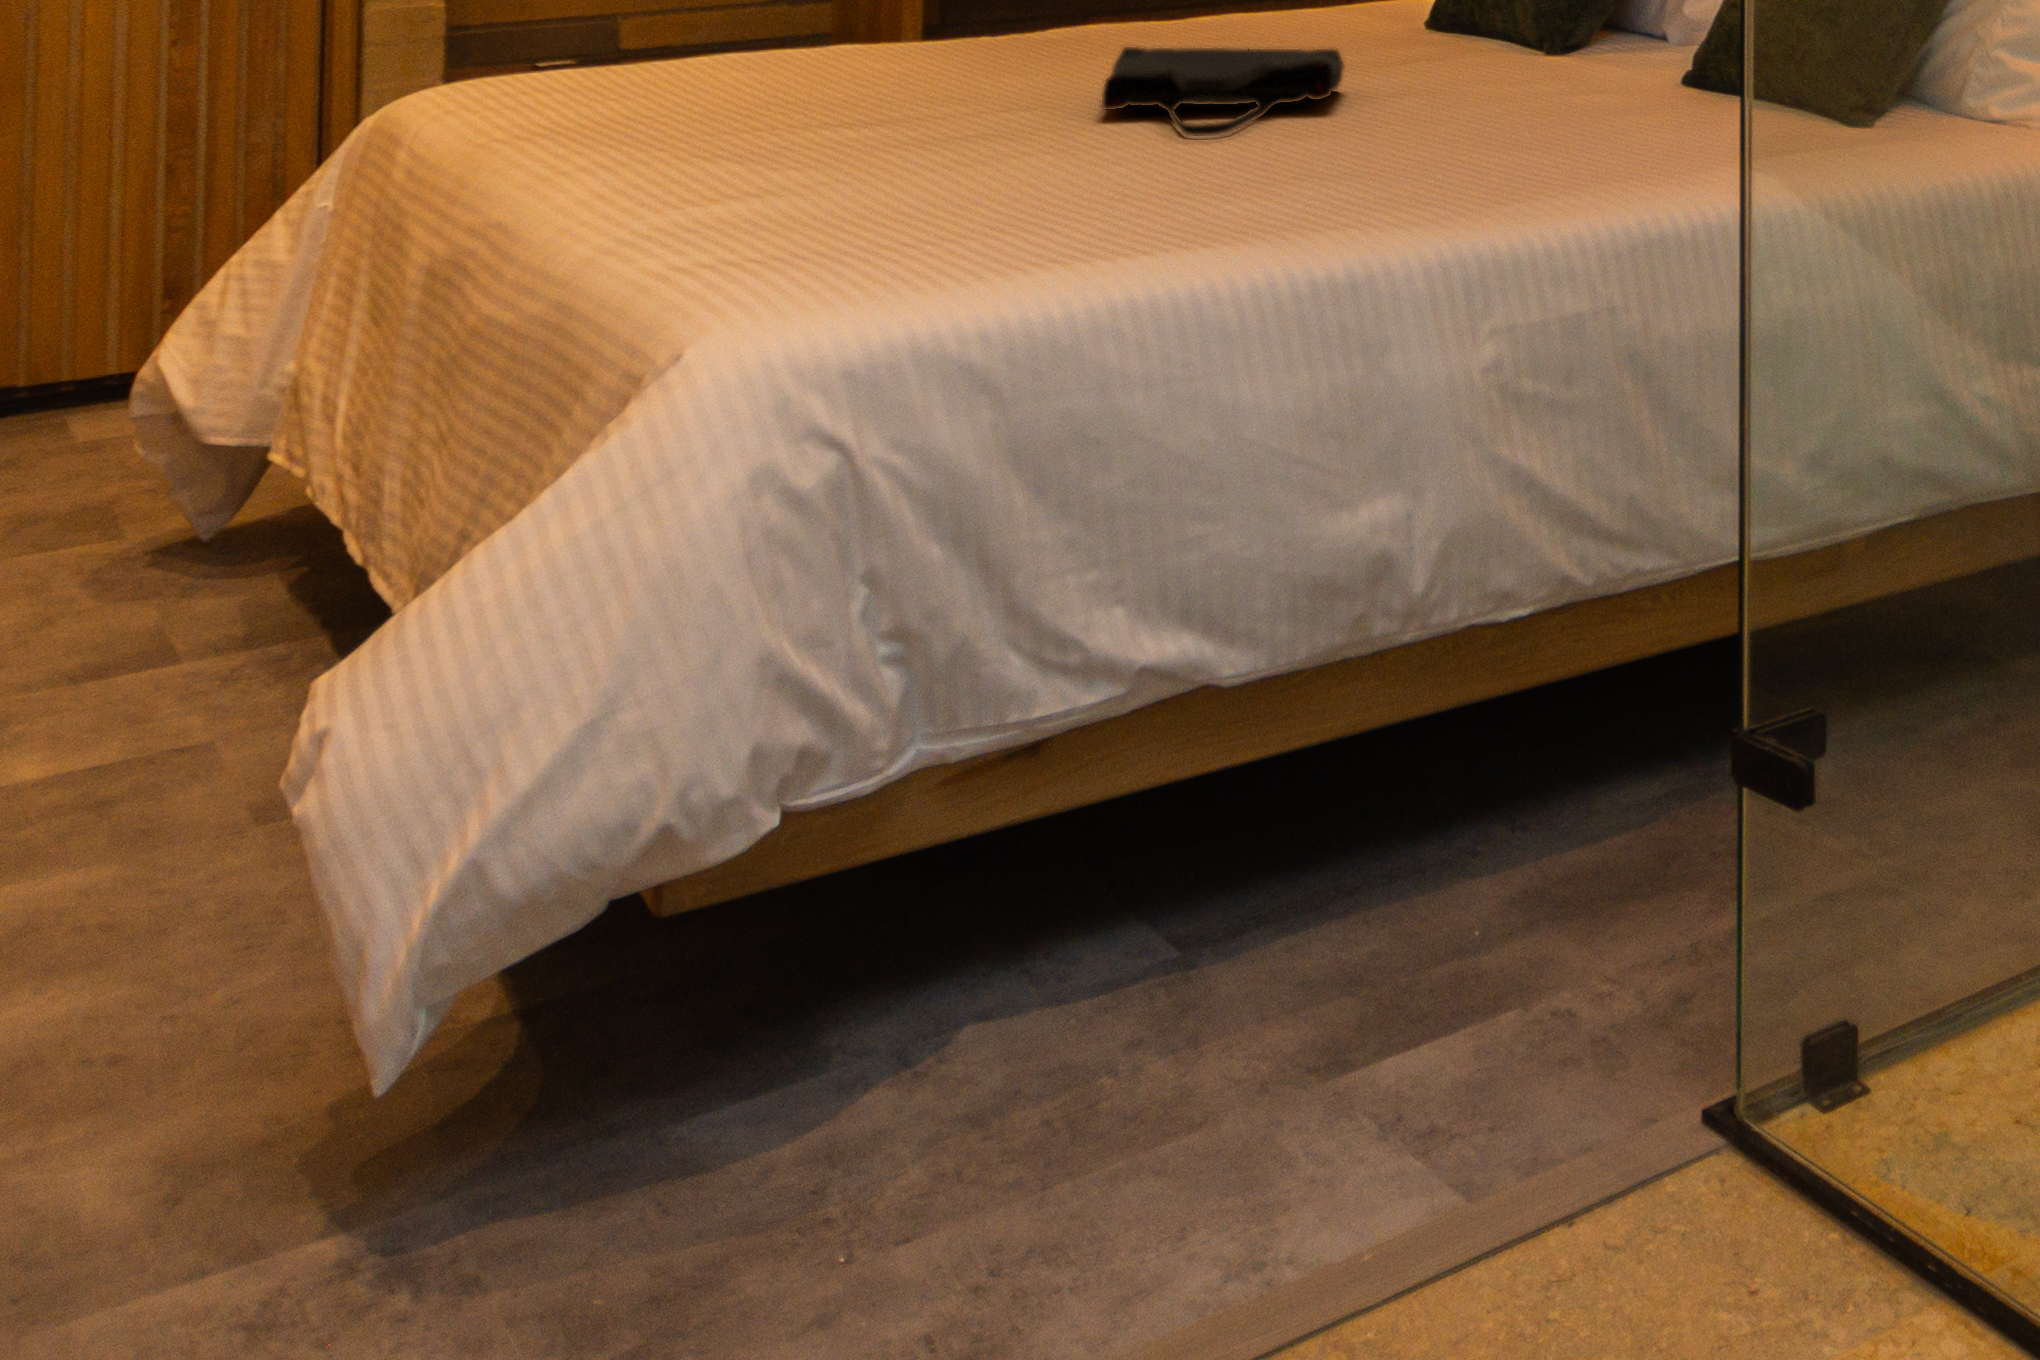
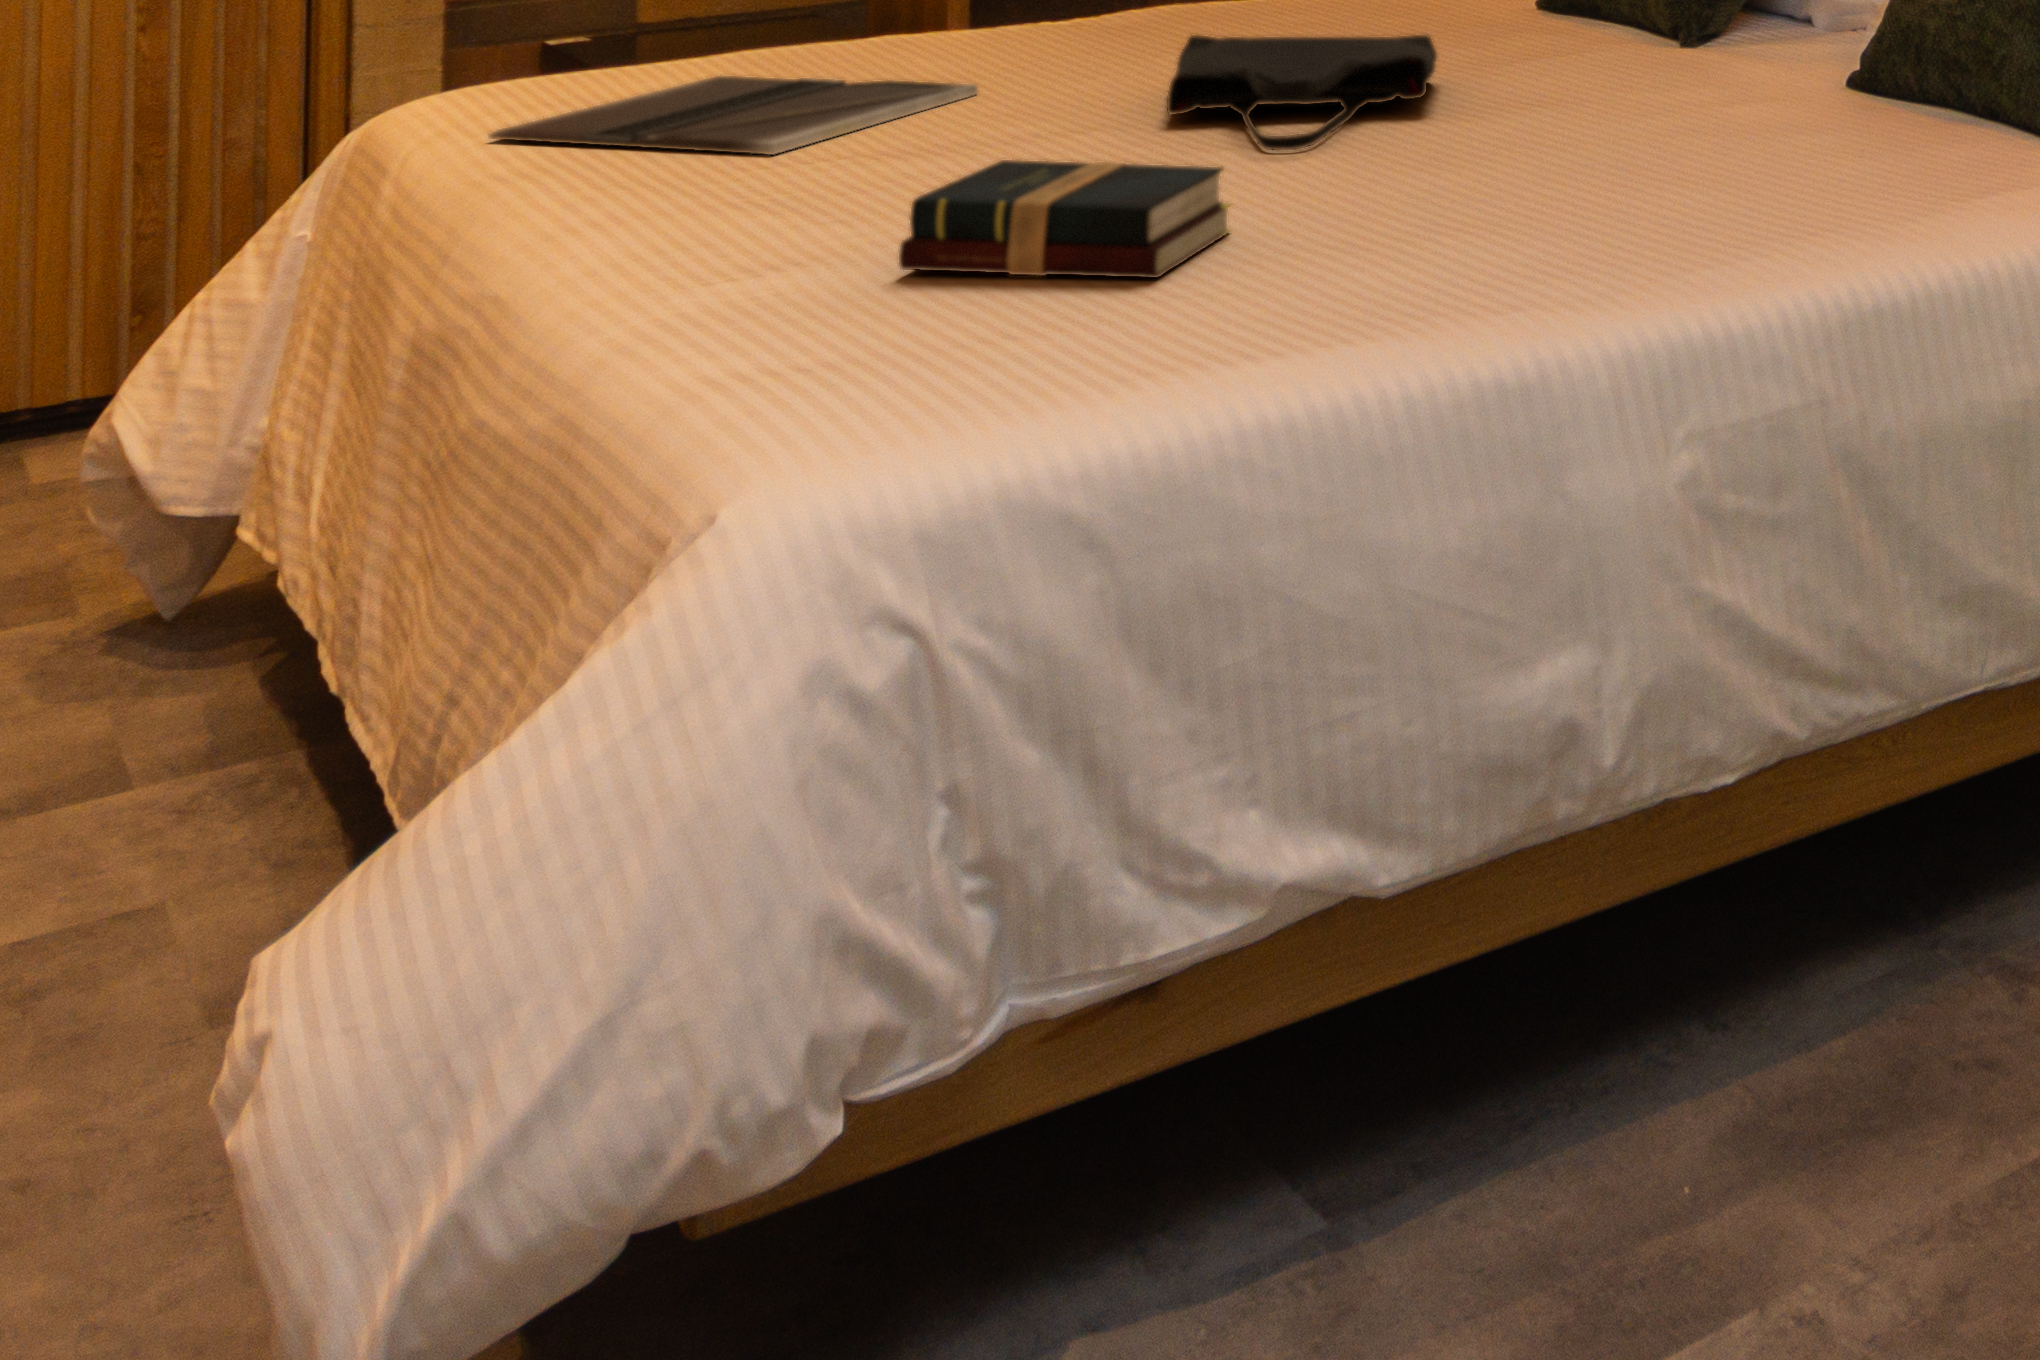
laptop: none [501,83,934,138] -> present [489,76,978,155]
hardback book: none [867,128,1154,219] -> present [899,160,1230,278]

